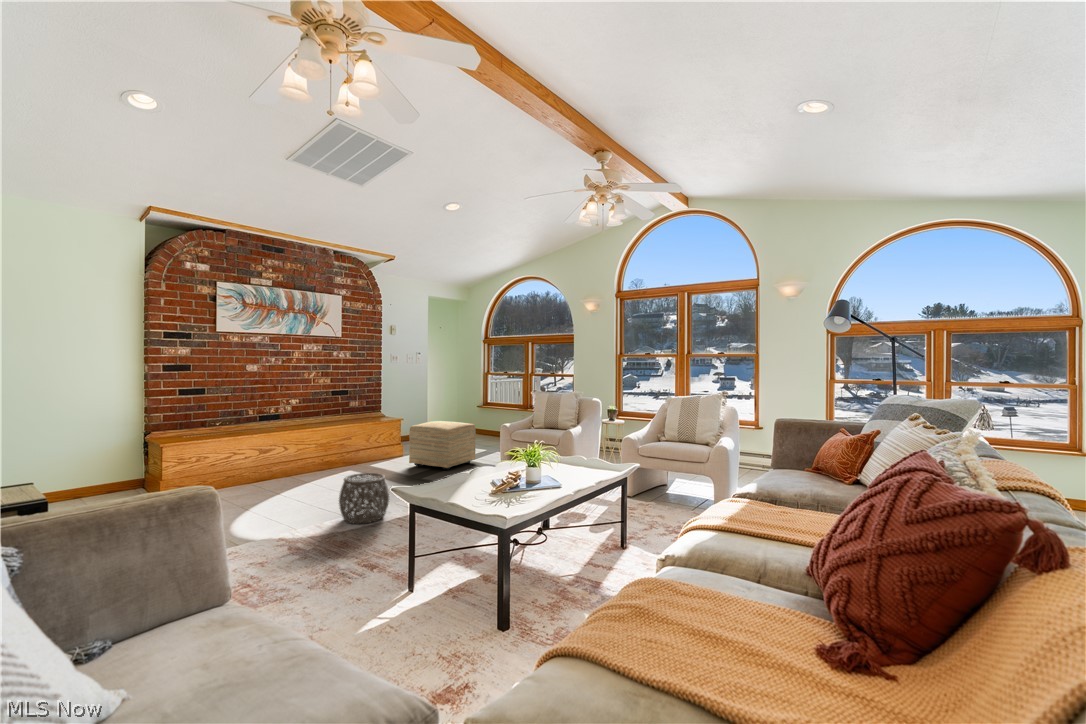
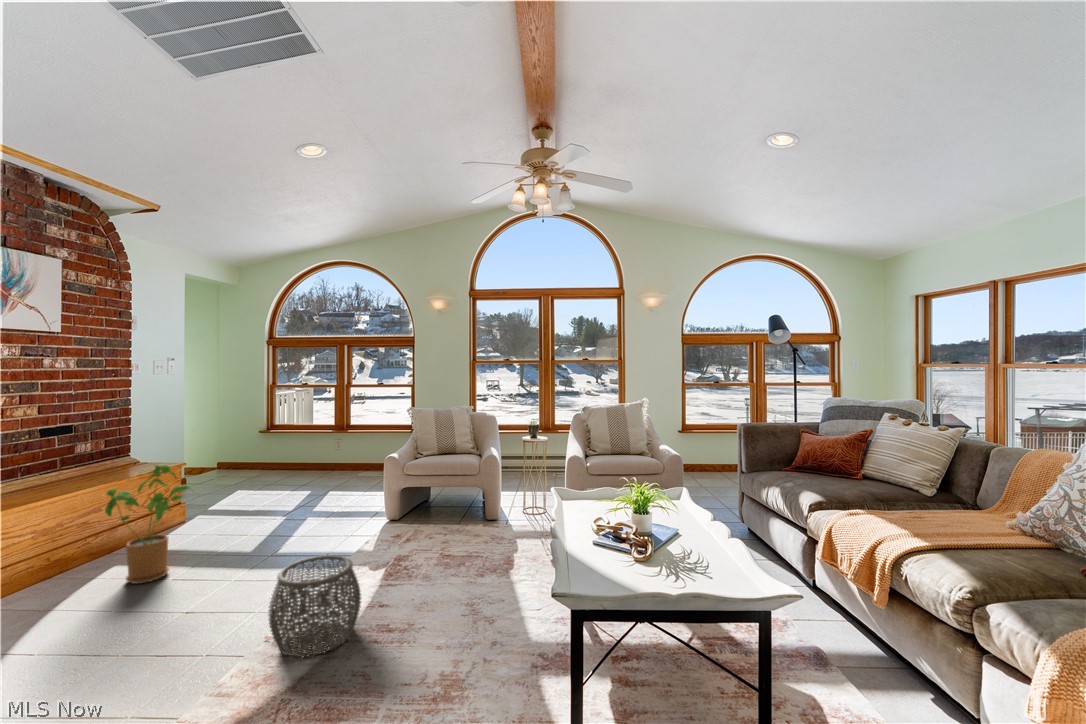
house plant: none [329,415,369,479] -> present [105,465,192,584]
ottoman: present [409,421,476,470] -> none [238,454,335,529]

